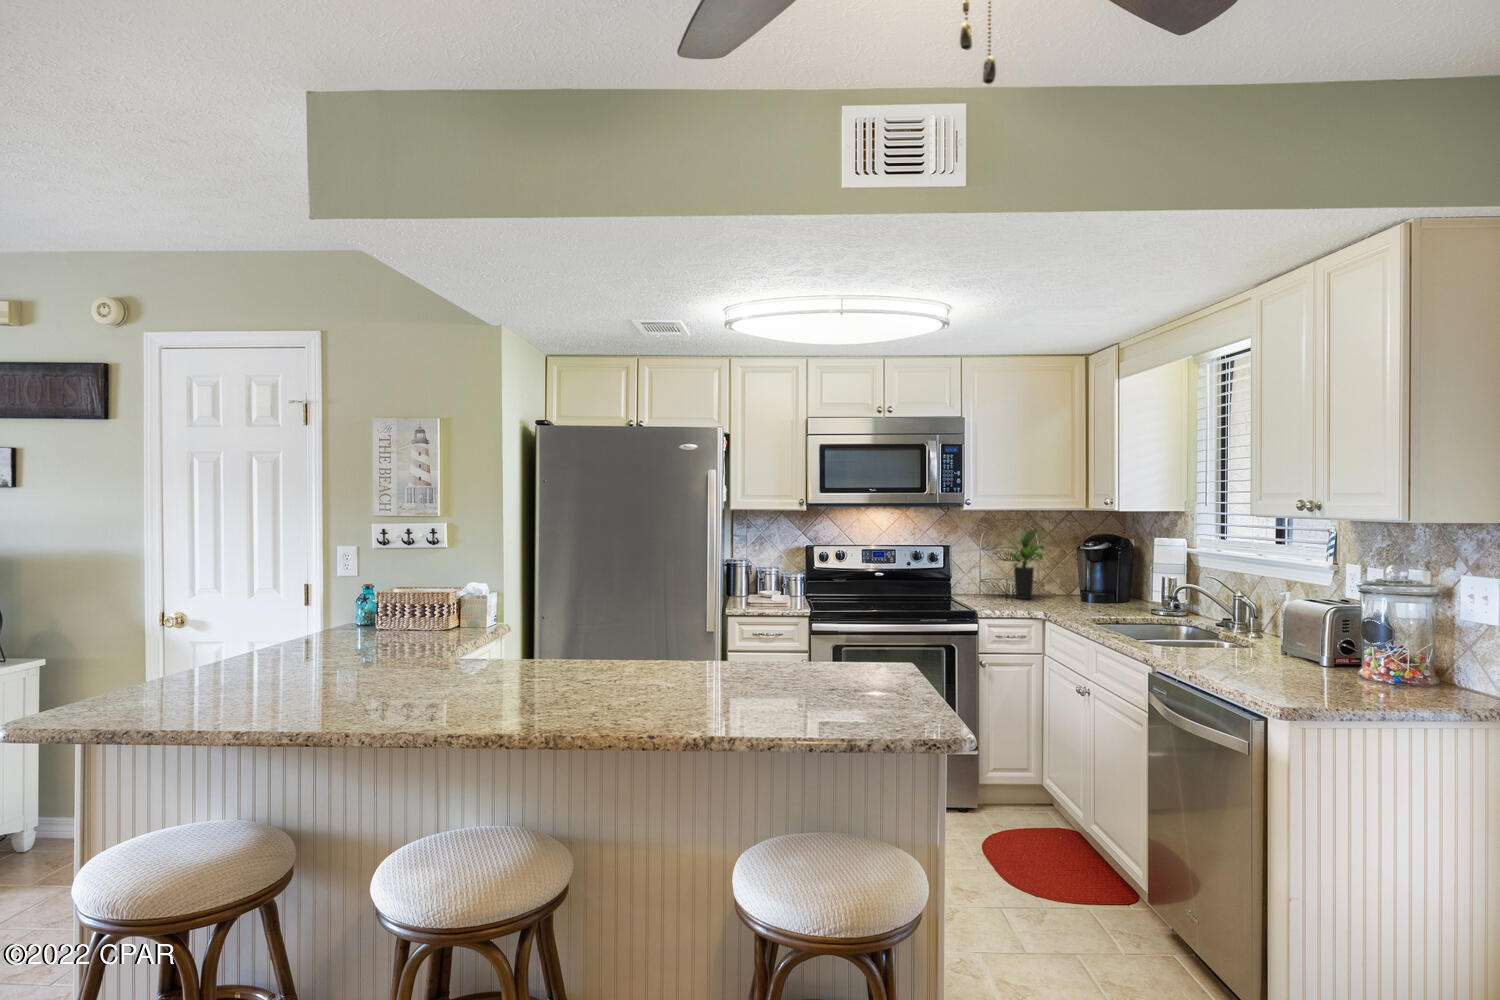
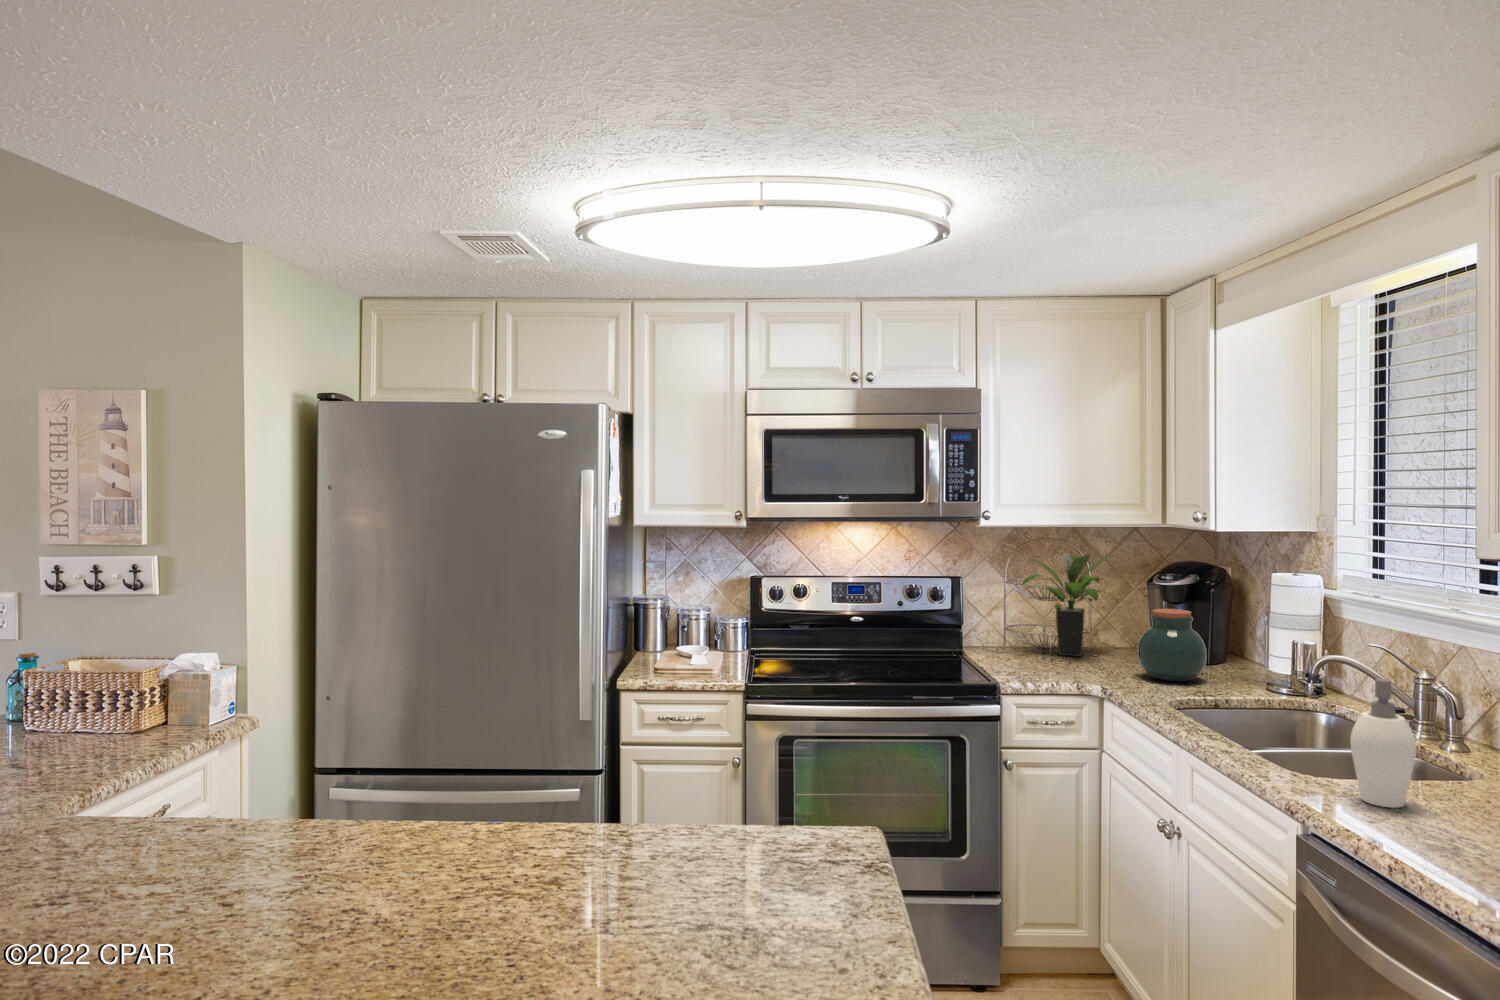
jar: none [1069,563,1113,610] -> present [1138,609,1207,681]
soap dispenser: none [1183,586,1230,657] -> present [1350,679,1437,808]

